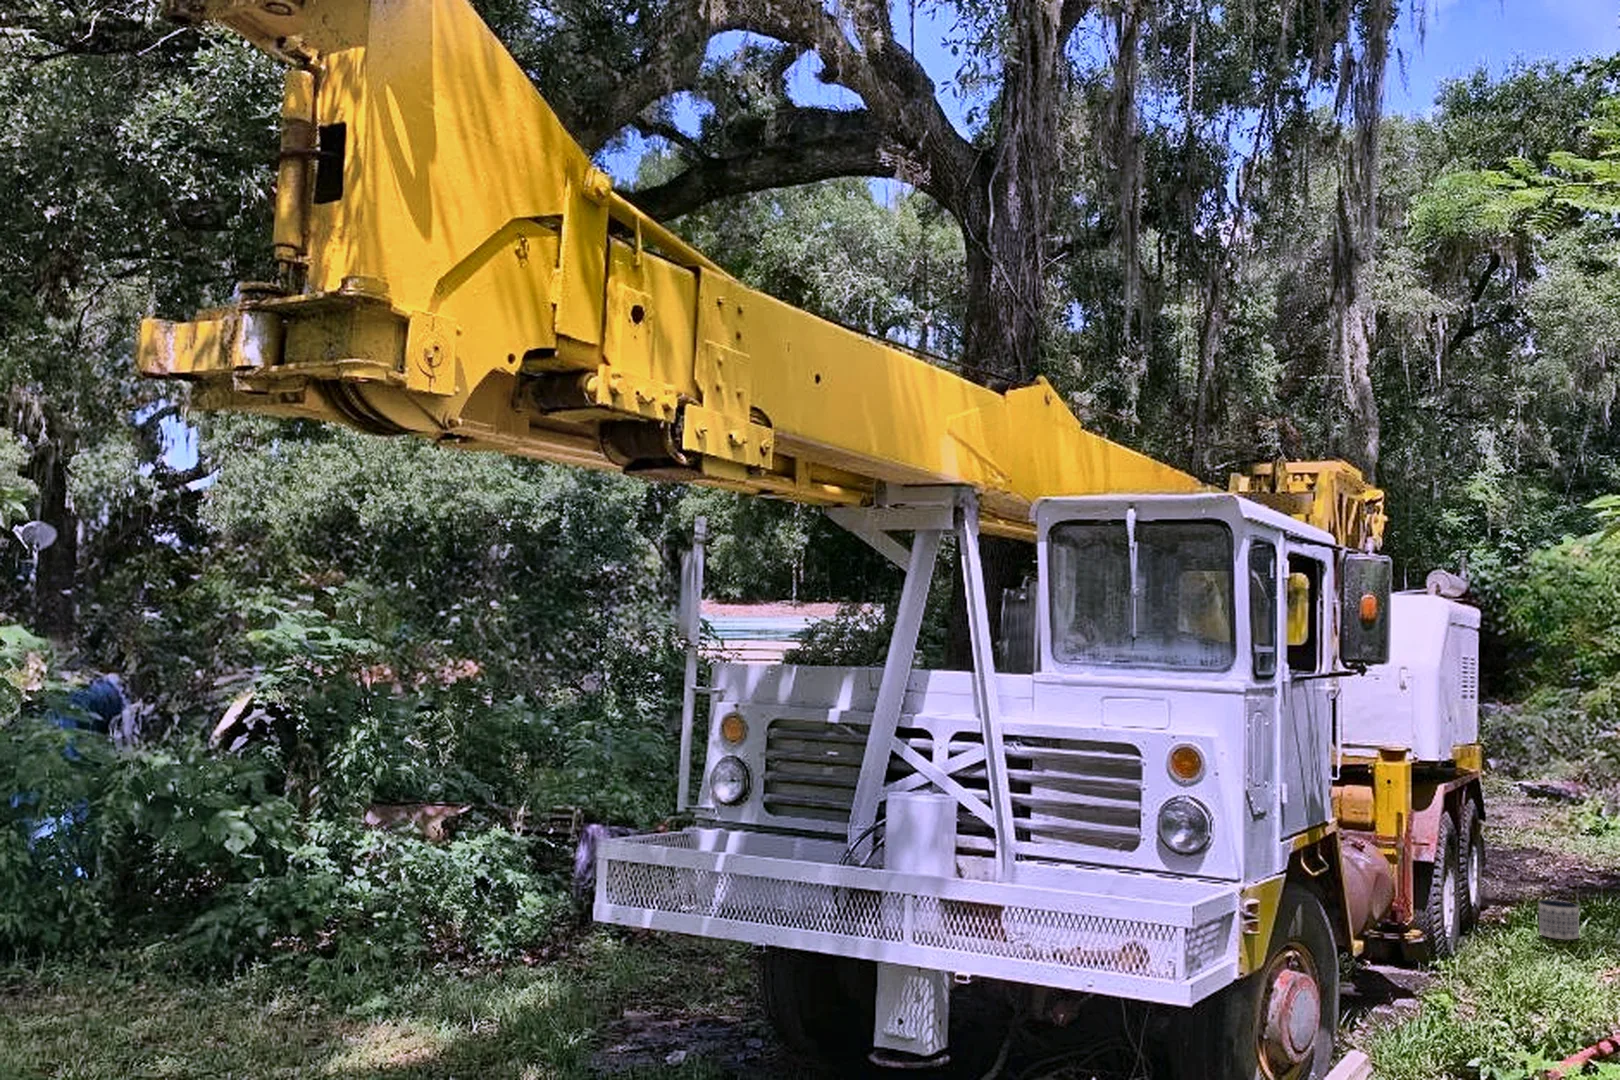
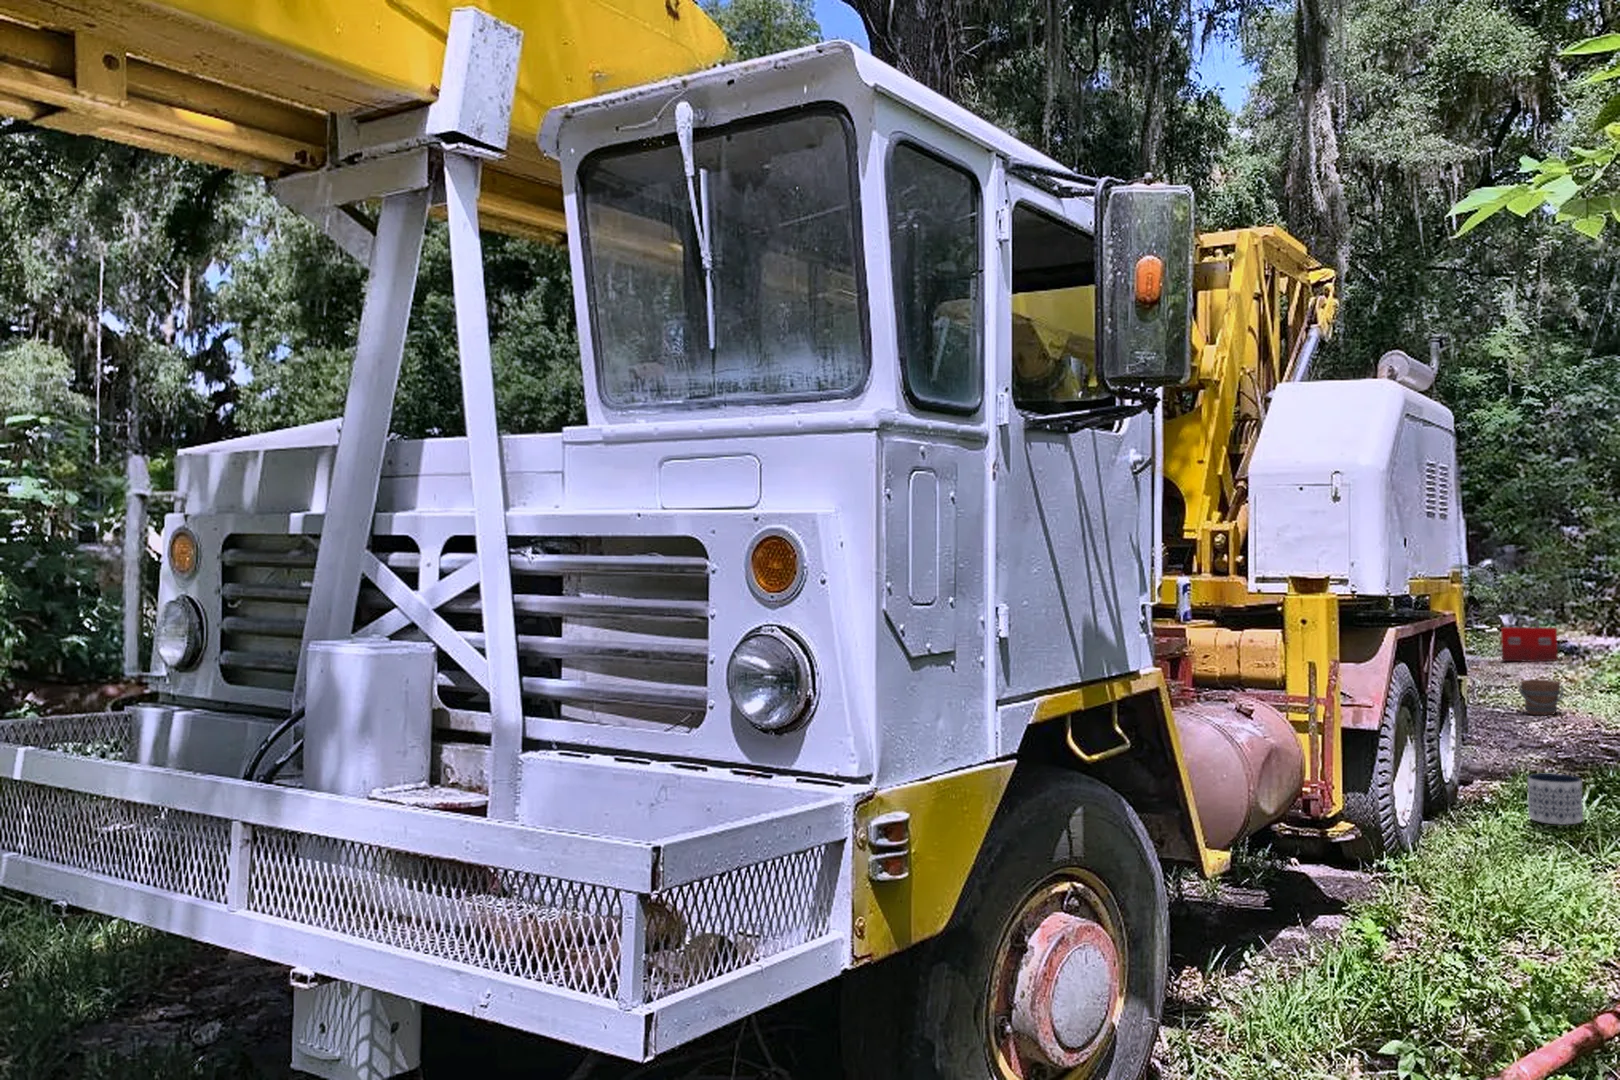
toolbox: none [1492,767,1540,805] -> present [1501,621,1558,662]
bucket: none [1515,823,1553,854] -> present [1518,679,1563,715]

